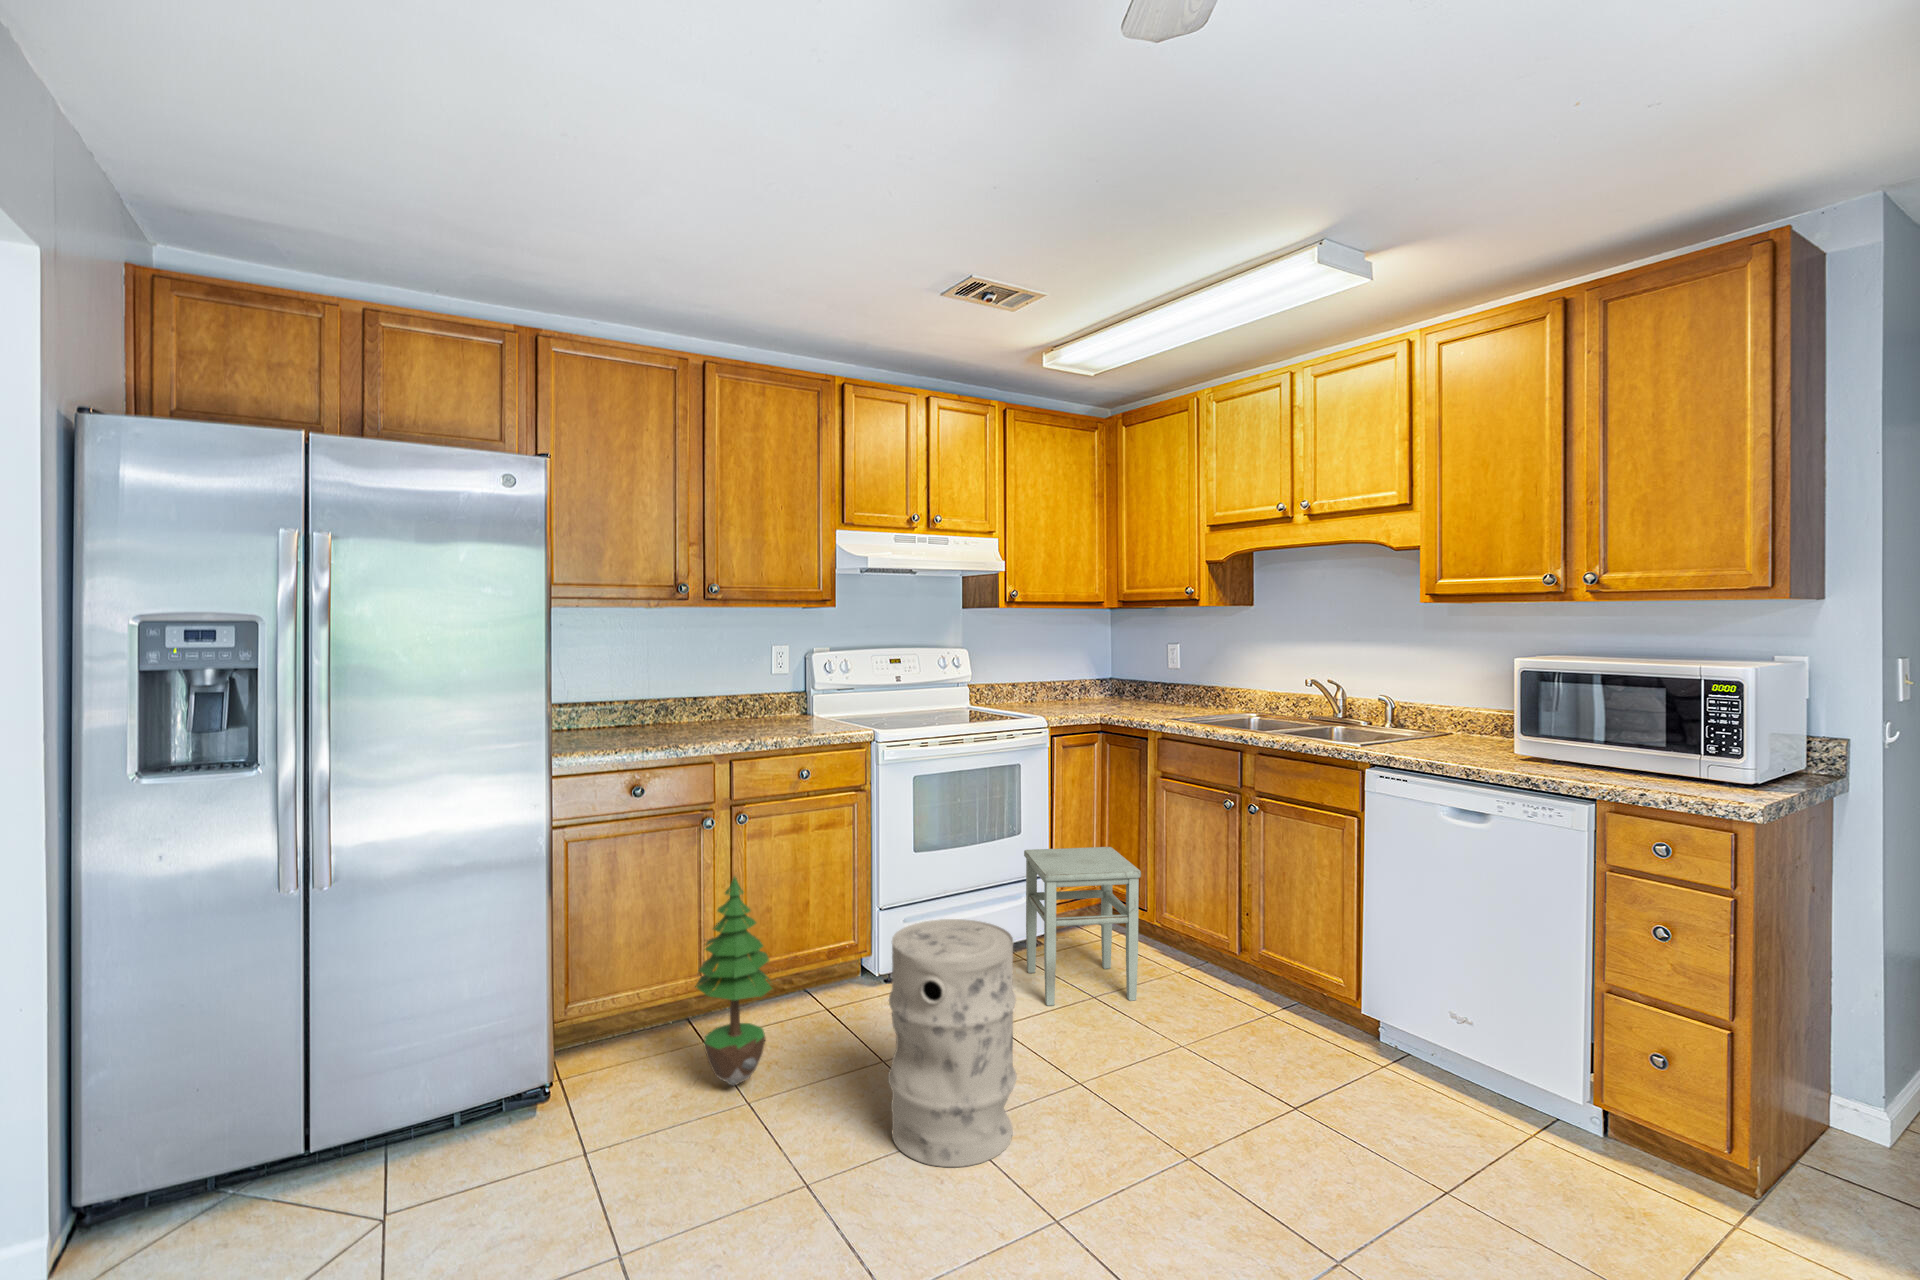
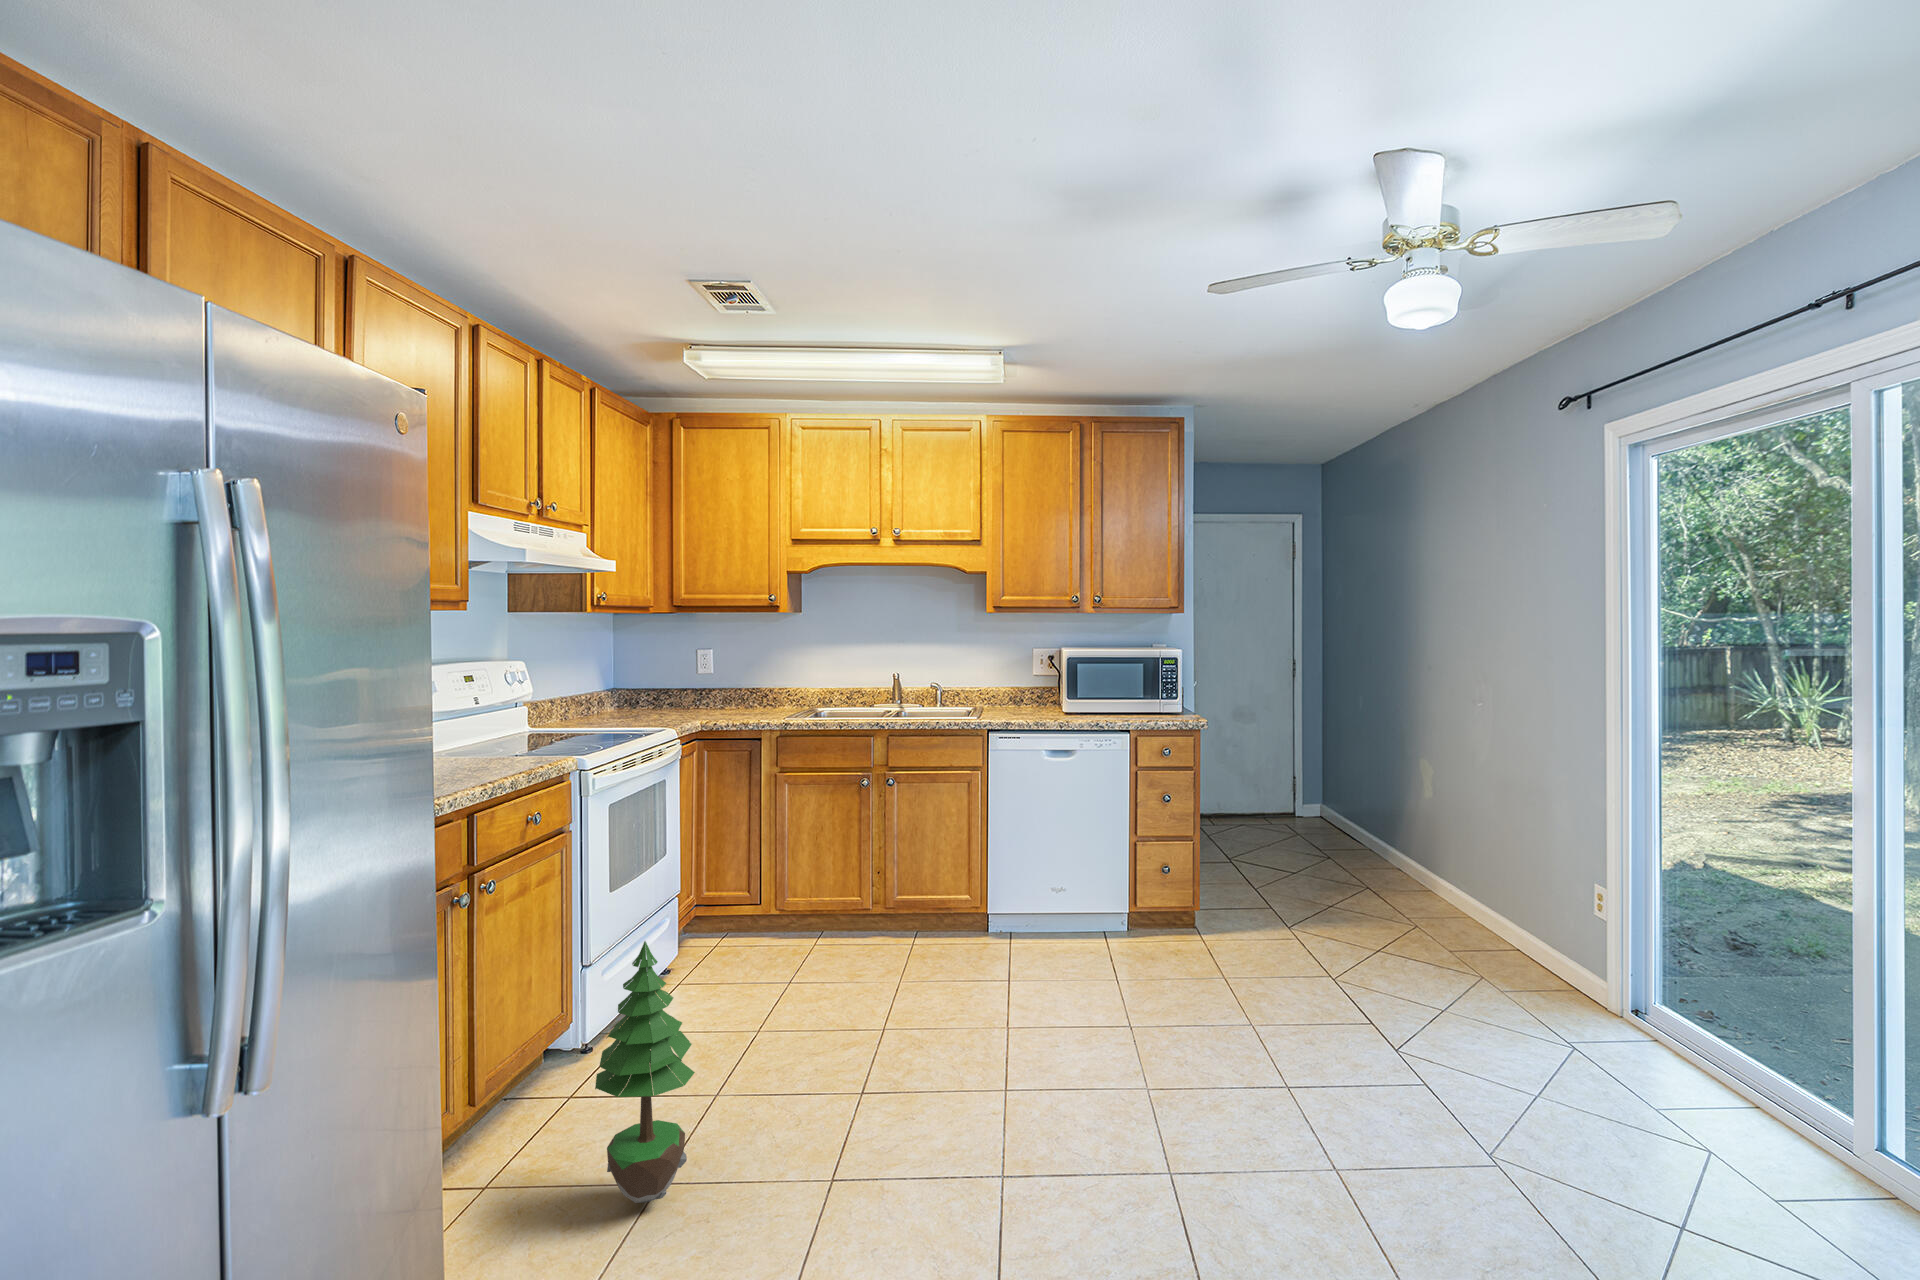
stool: present [1024,847,1141,1006] -> none [708,844,838,1004]
trash can: present [888,919,1017,1167] -> none [836,909,958,1145]

